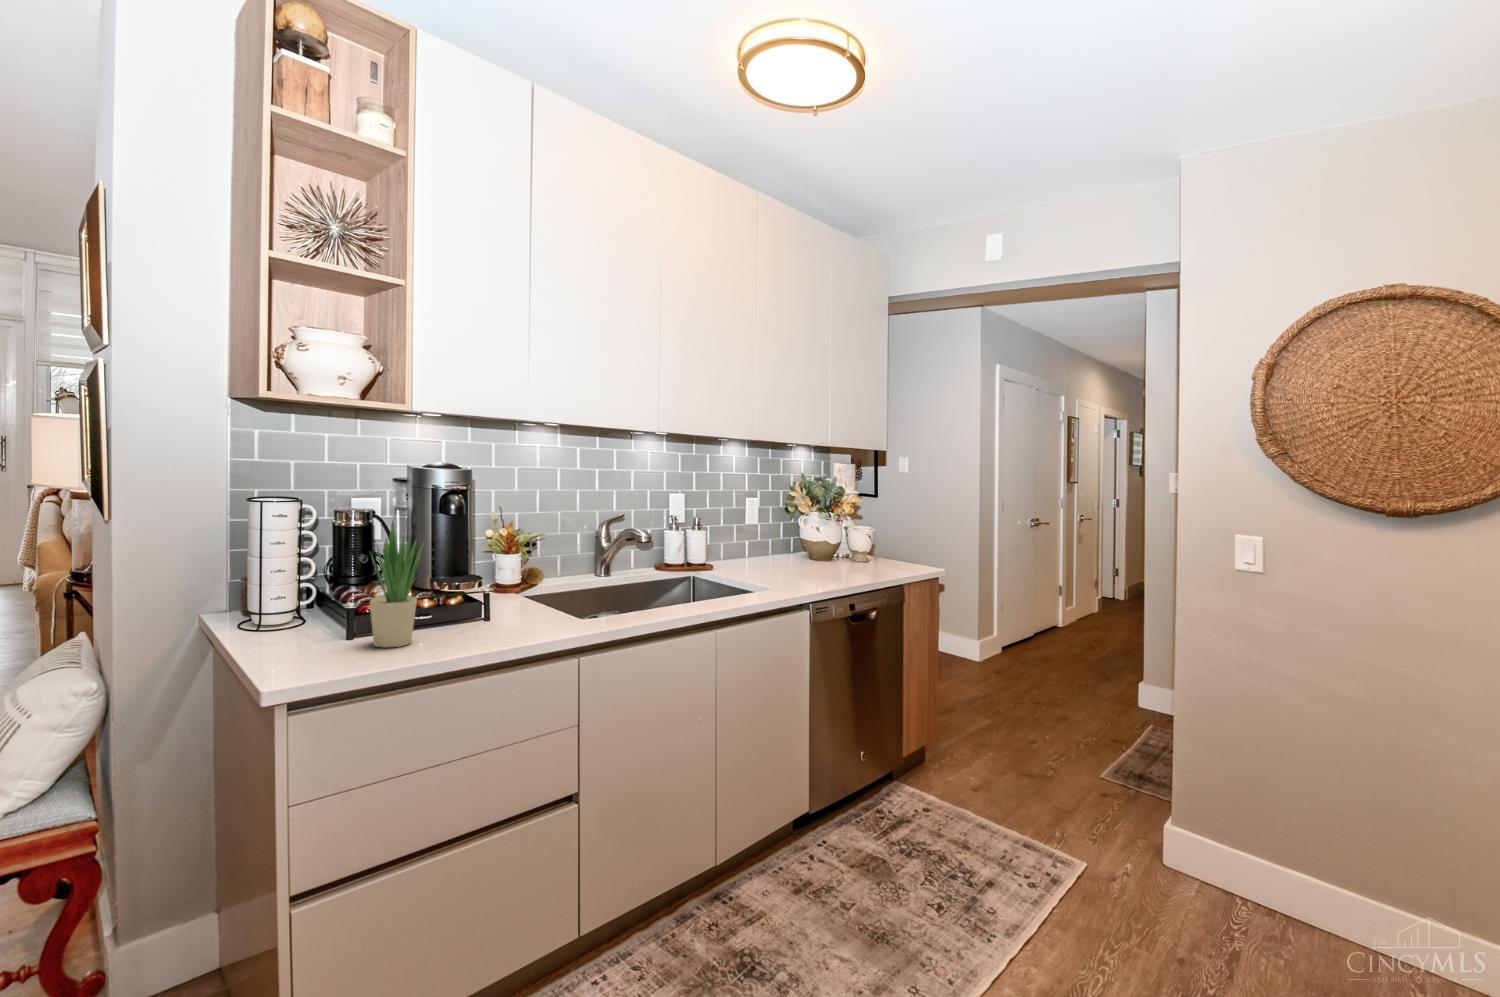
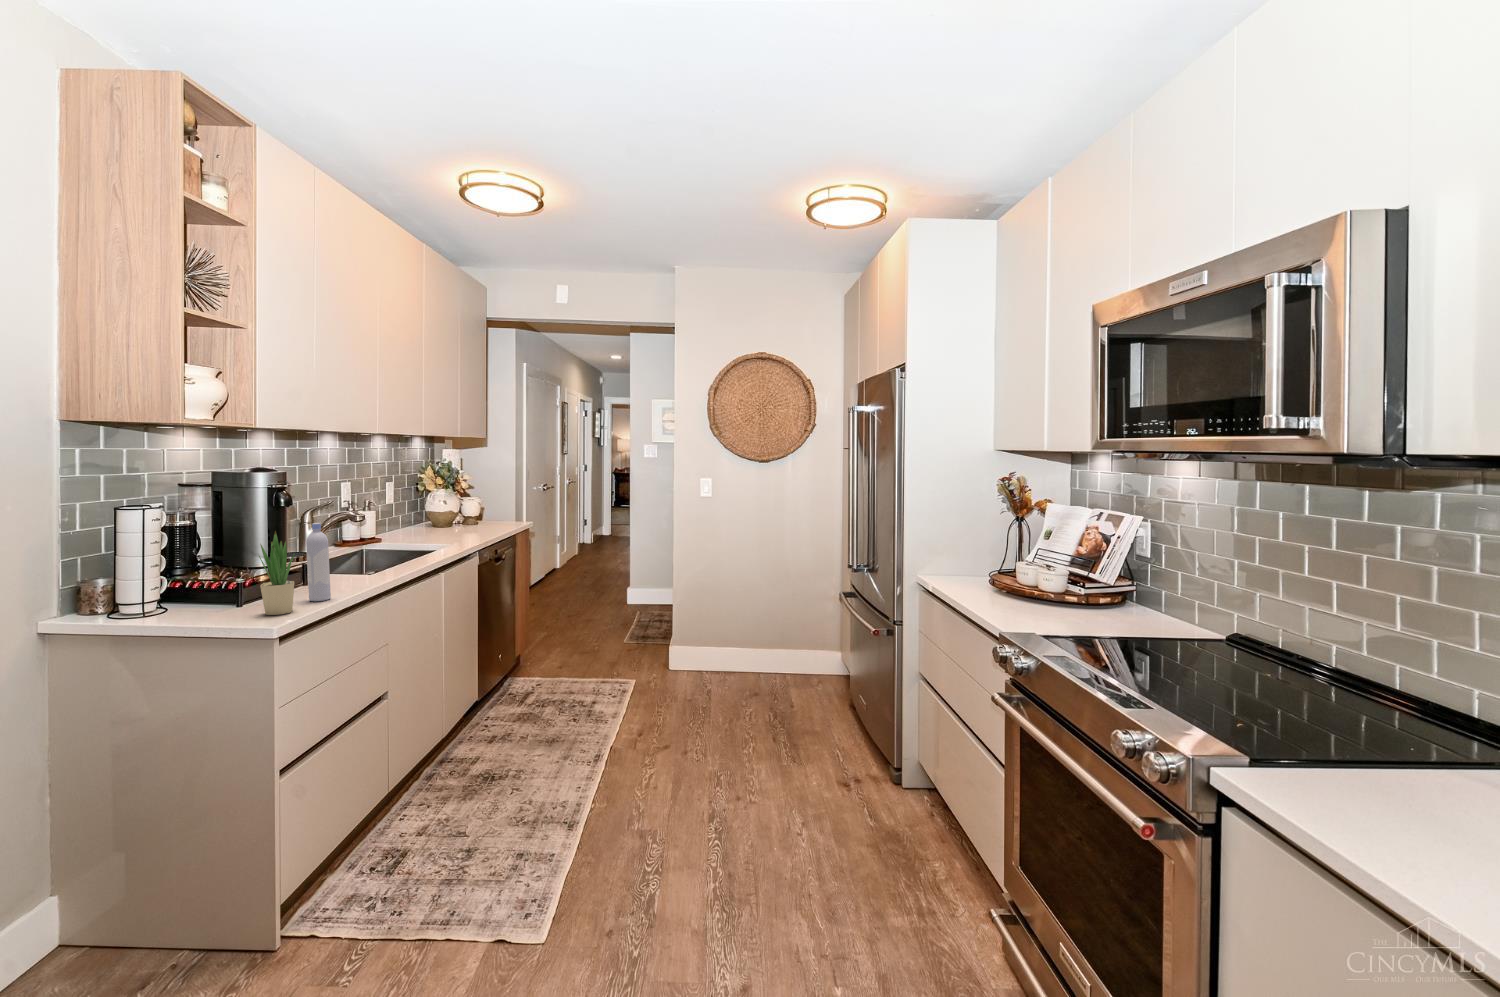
bottle: none [469,518,501,635] -> present [306,523,331,601]

